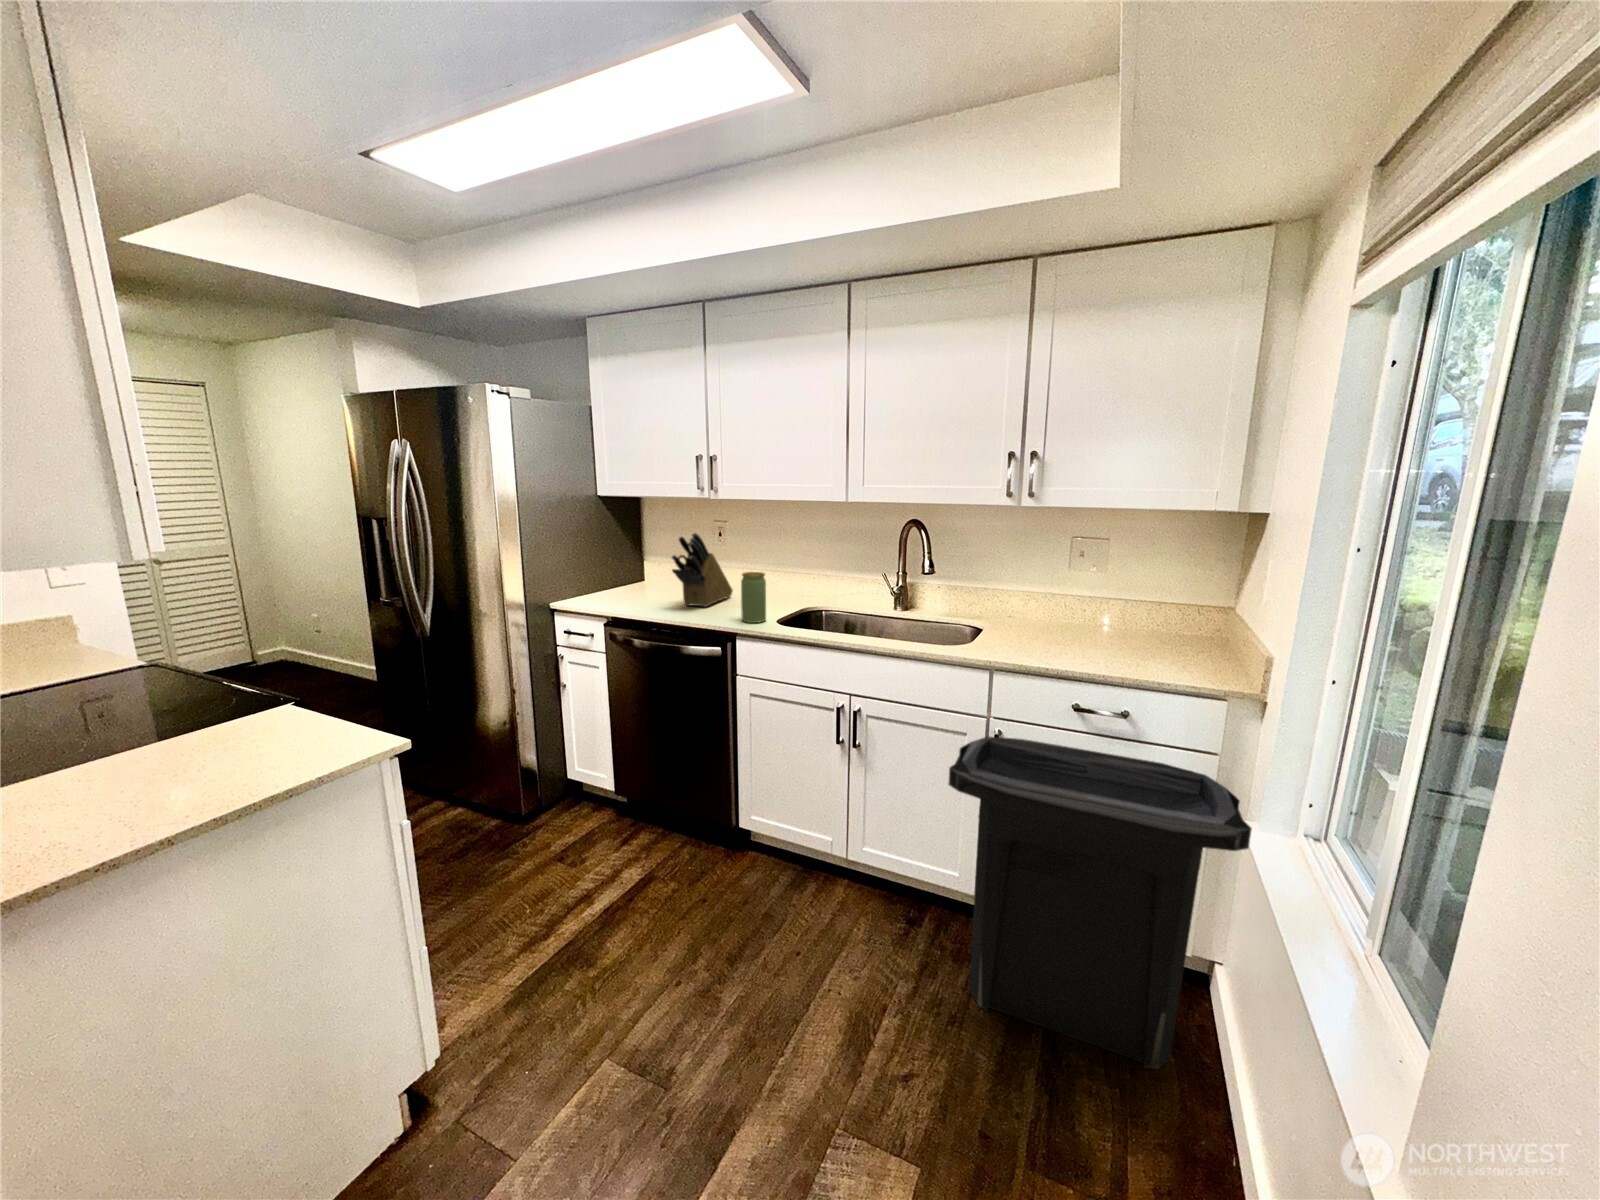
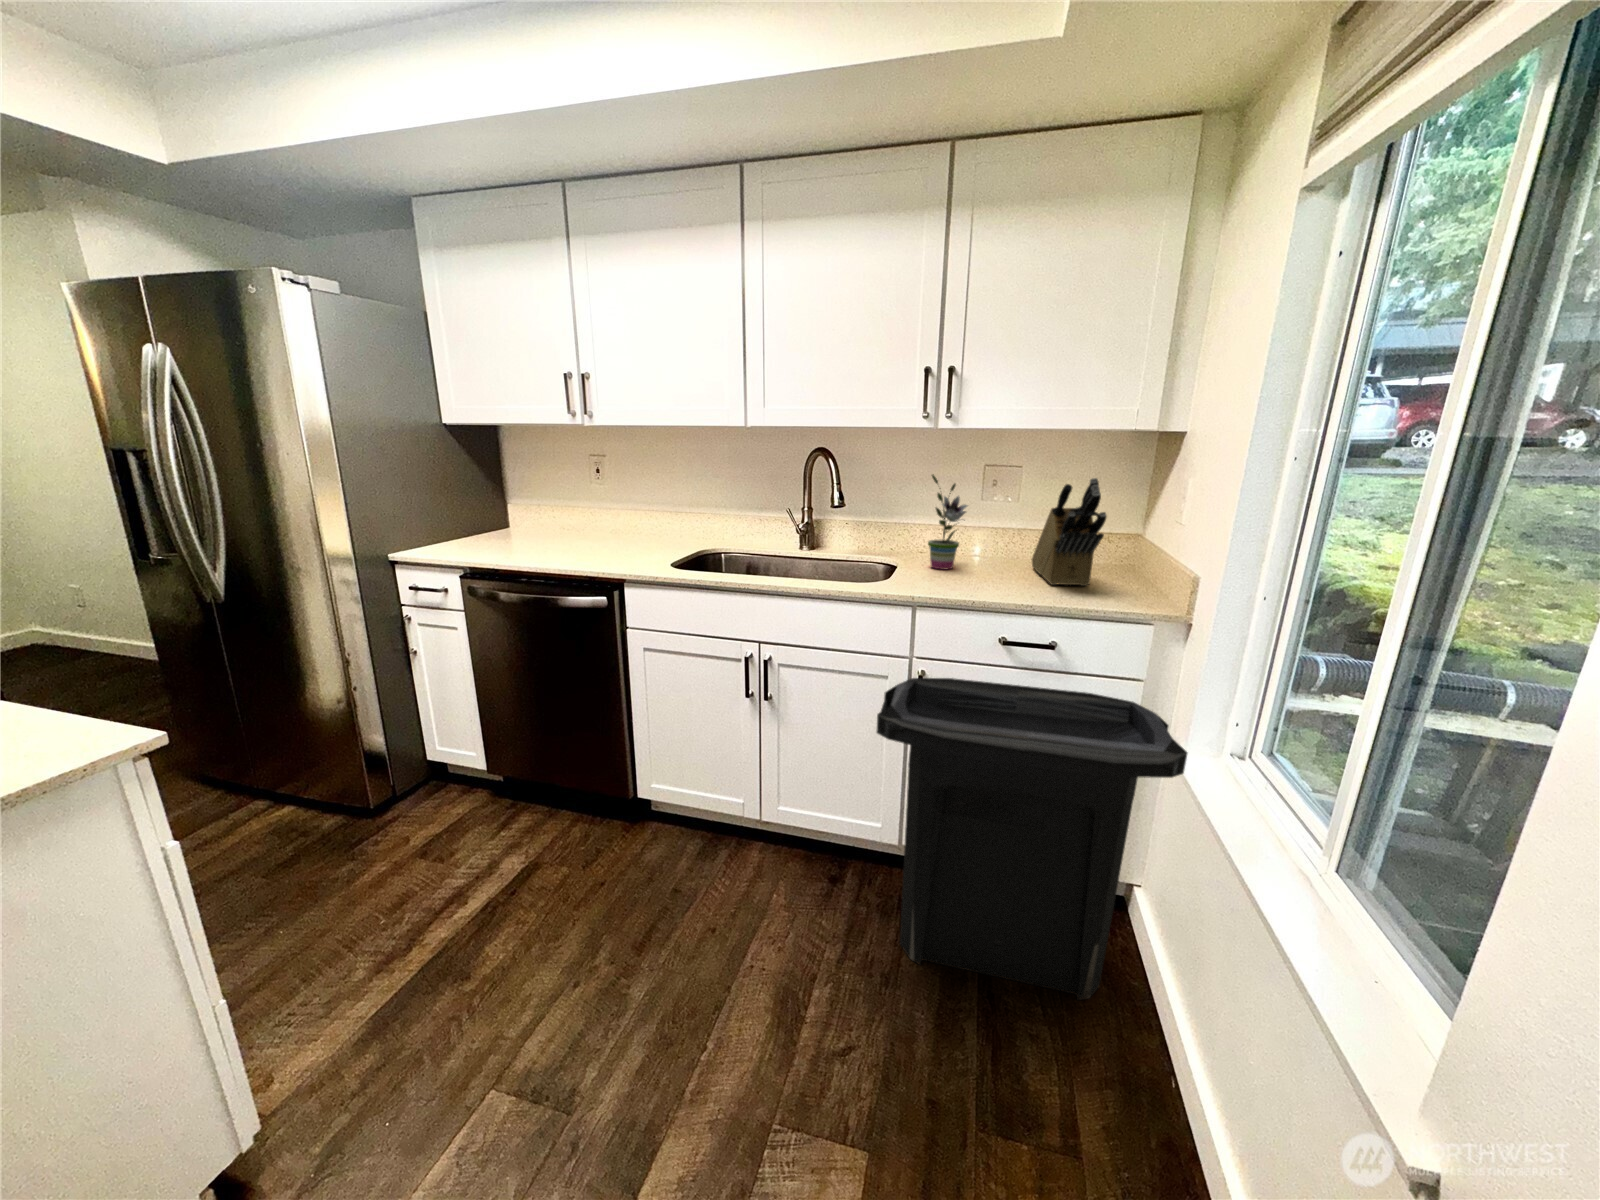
knife block: present [672,533,733,607] -> present [1032,478,1107,586]
potted plant: none [1012,546,1052,635] -> present [928,474,967,569]
jar: present [741,572,766,623] -> none [628,509,659,568]

